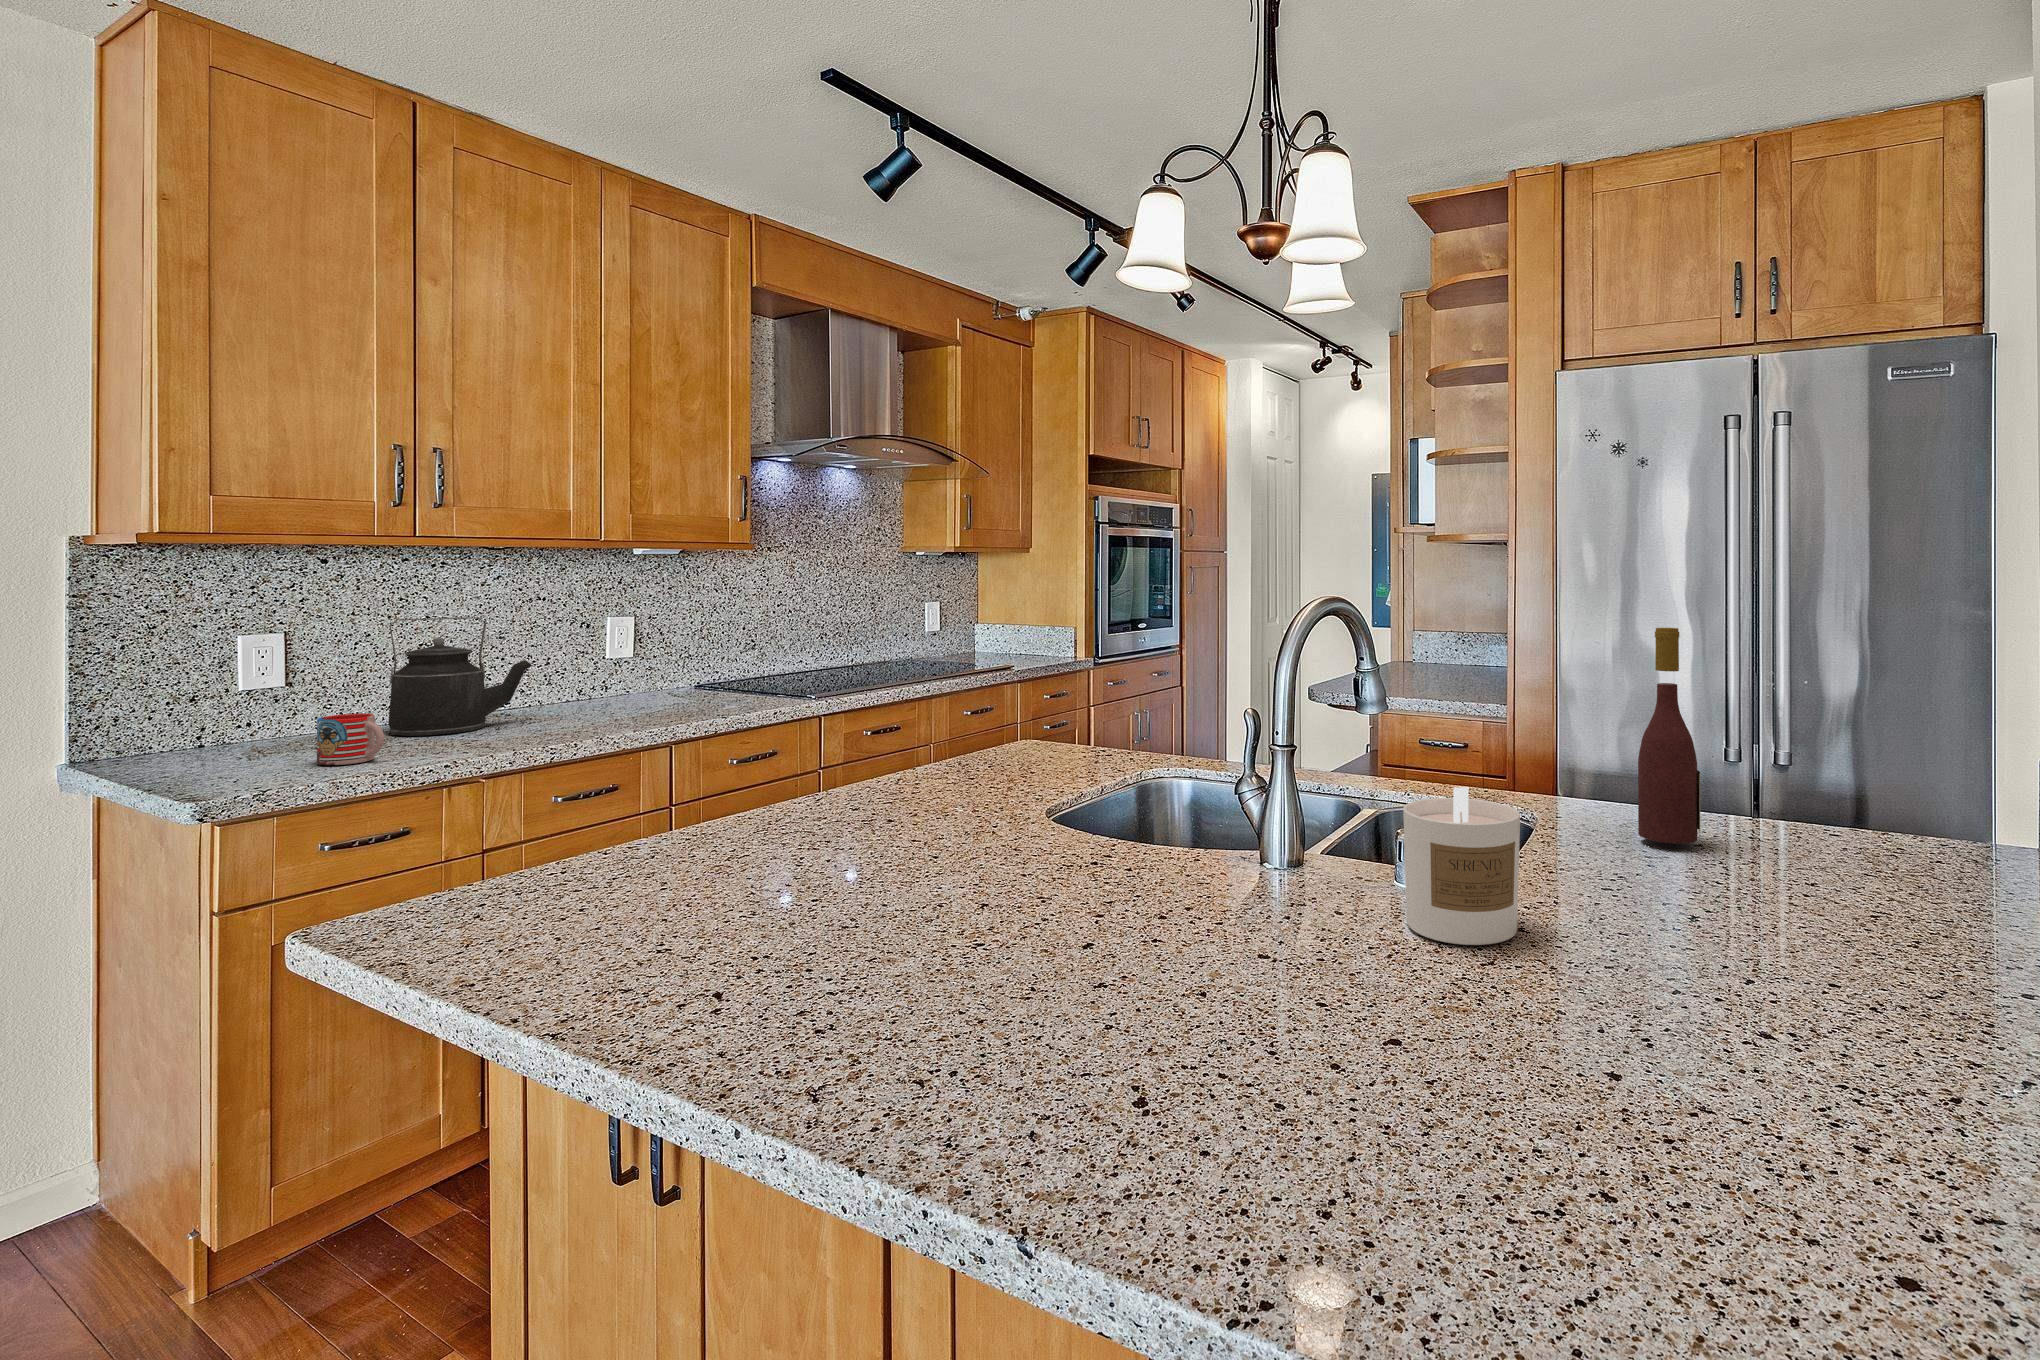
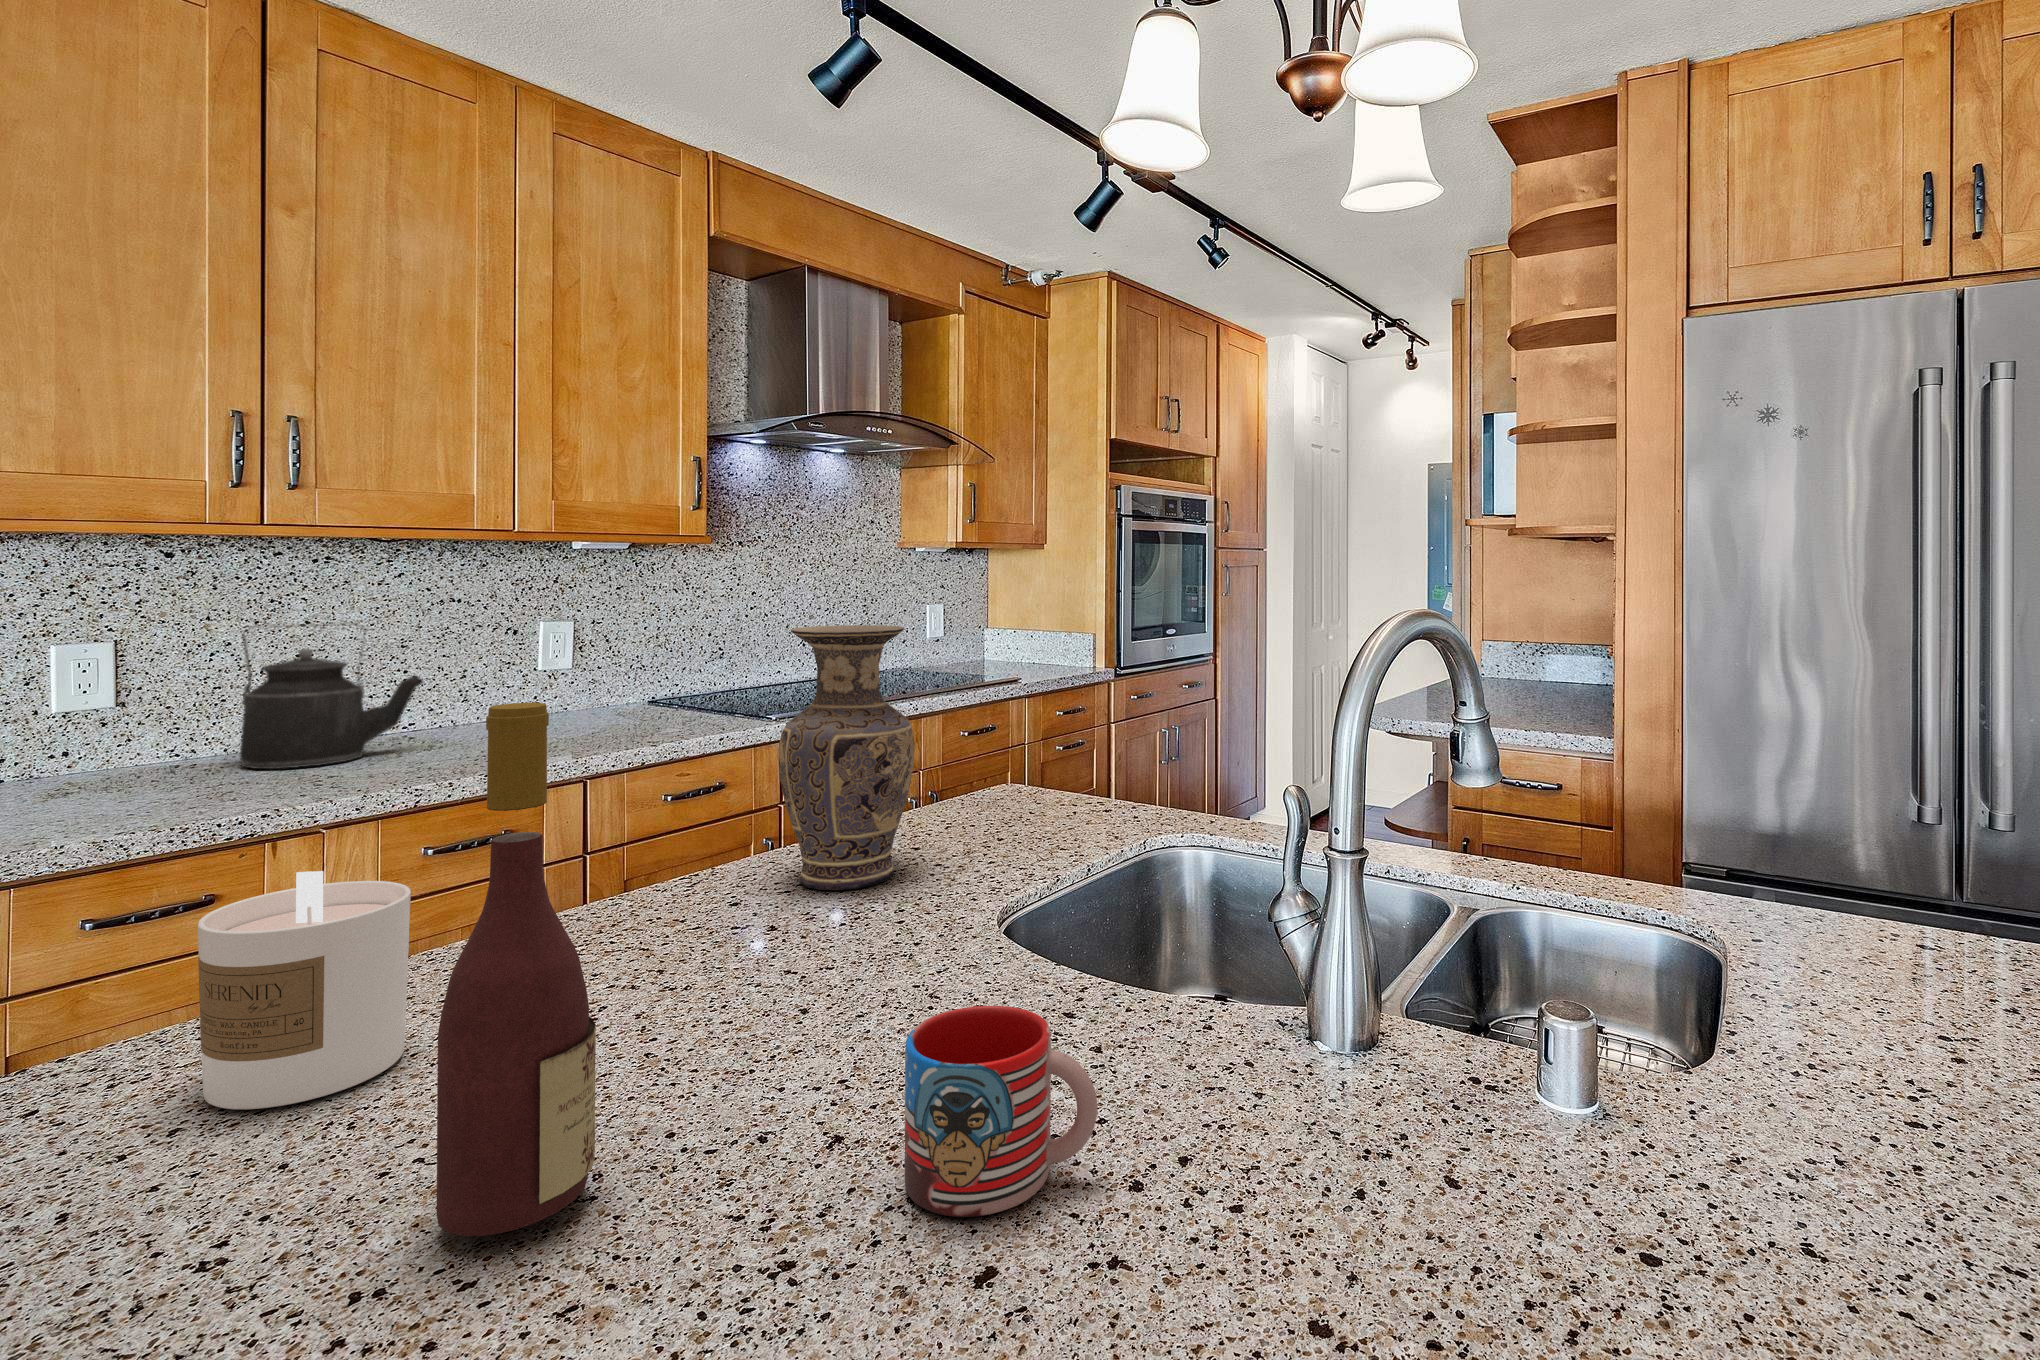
vase: none [879,612,976,802] -> present [778,625,915,890]
wine bottle: present [1638,628,1700,844] -> present [436,703,596,1236]
mug: present [317,714,384,765] -> present [905,1006,1097,1217]
candle: present [1403,787,1520,945] -> present [198,871,411,1109]

